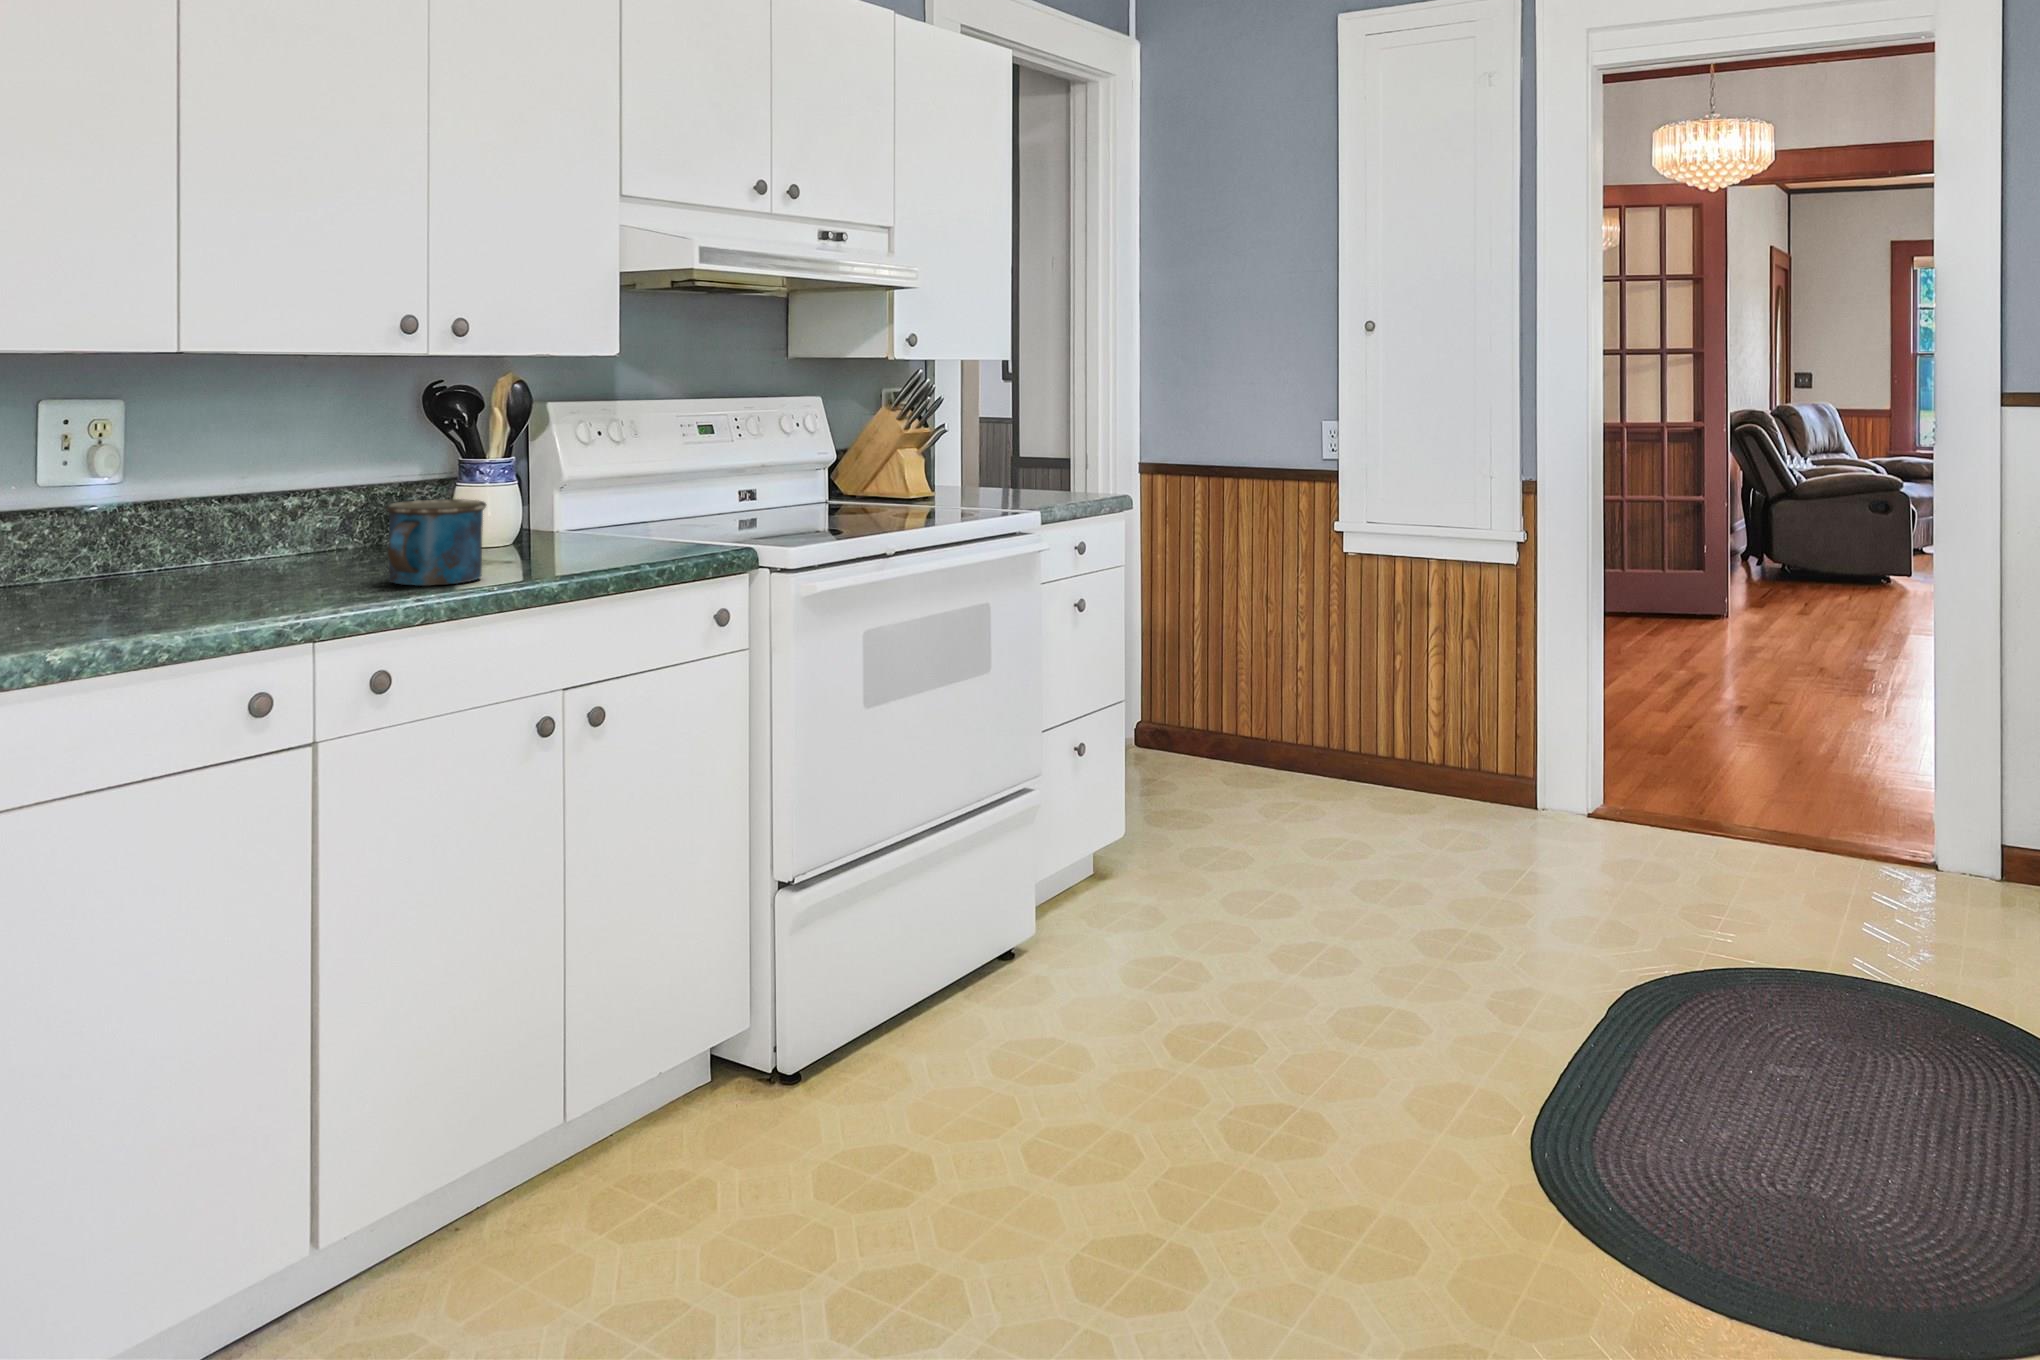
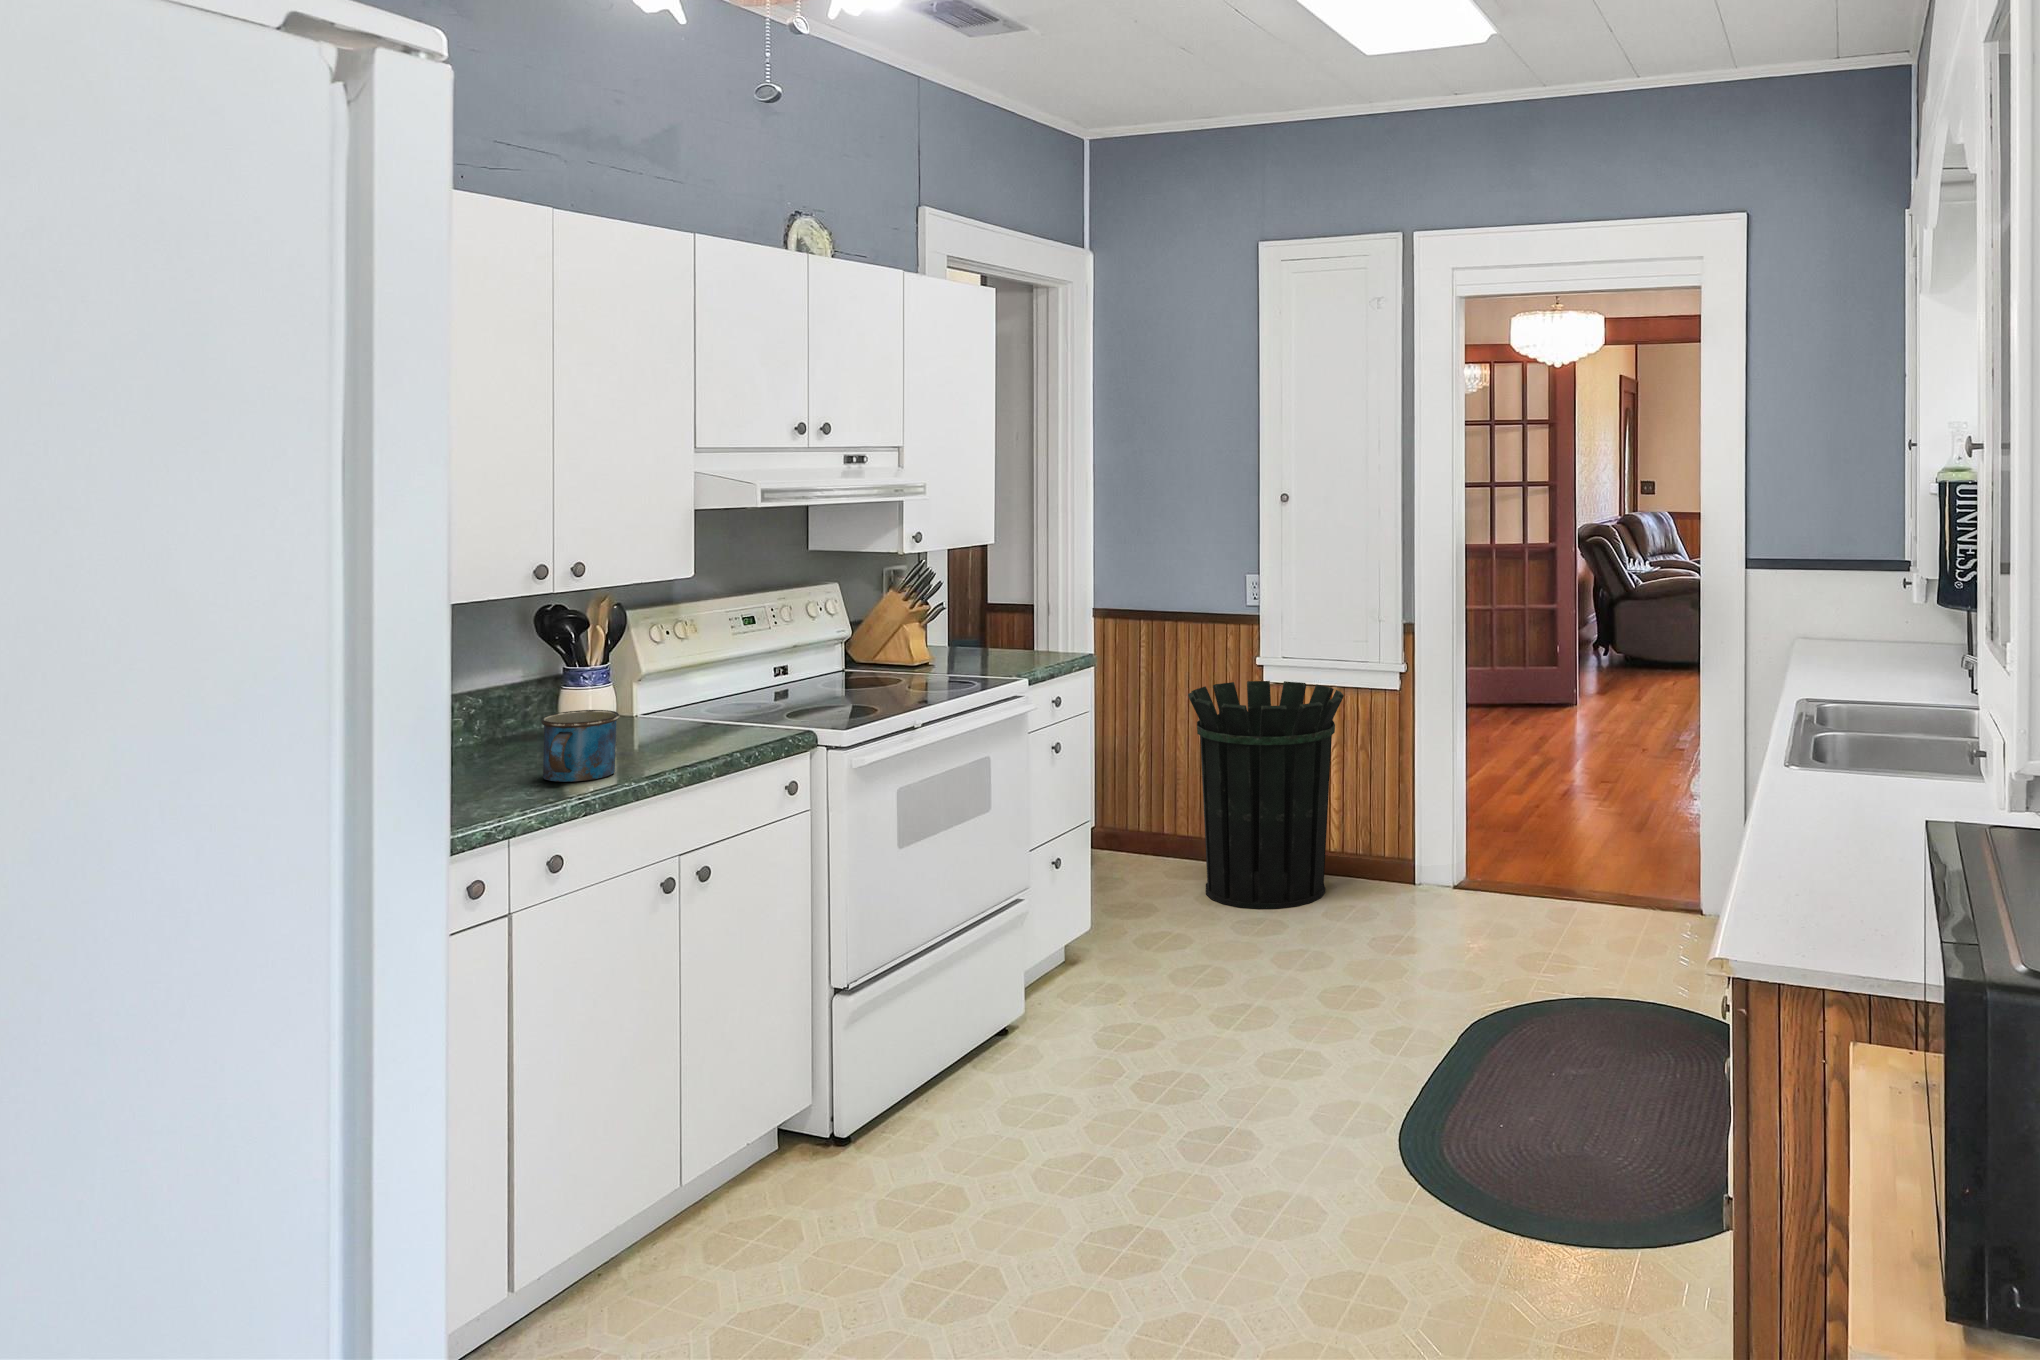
waste bin: none [1252,551,1447,823] -> present [1188,681,1344,909]

